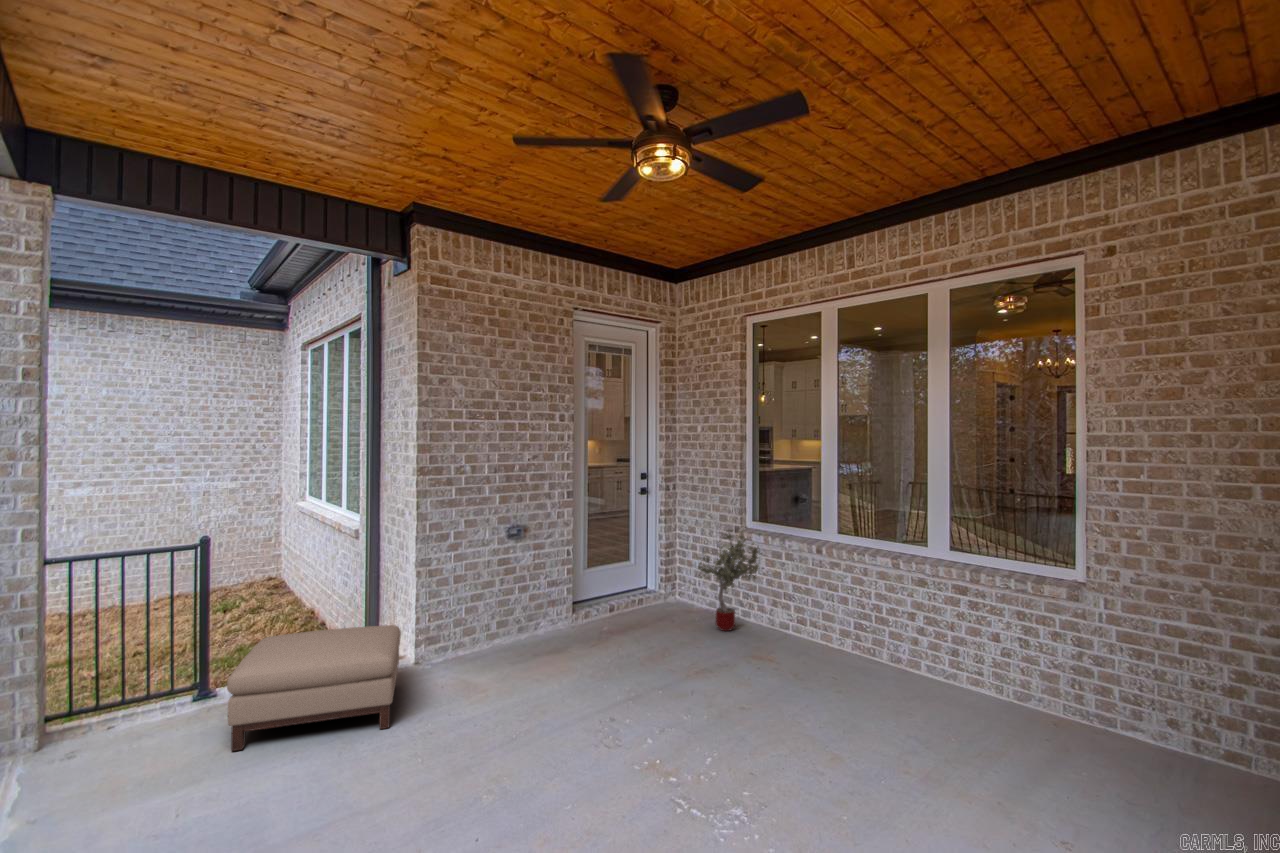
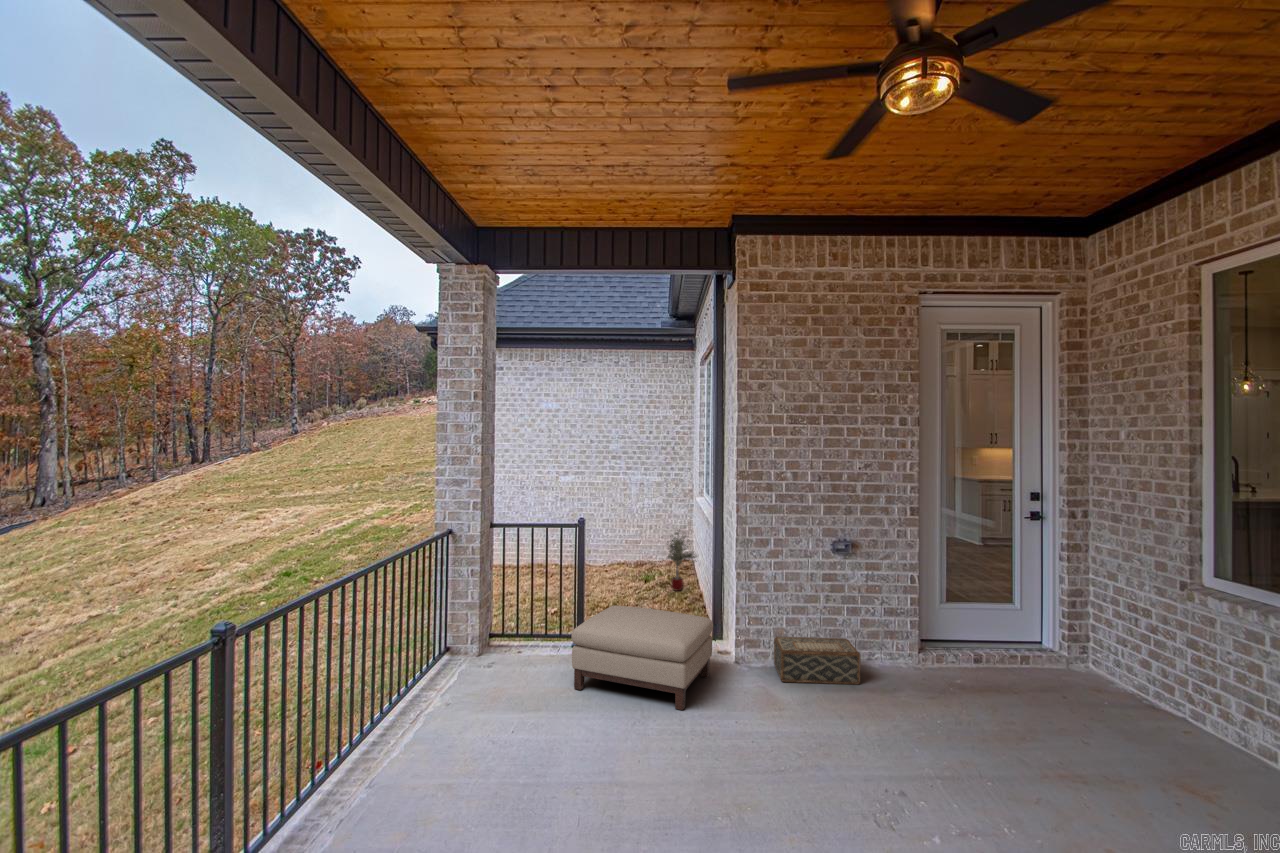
potted tree: present [698,530,762,631] -> present [667,530,697,591]
woven basket: none [456,616,539,670] -> present [774,636,860,684]

